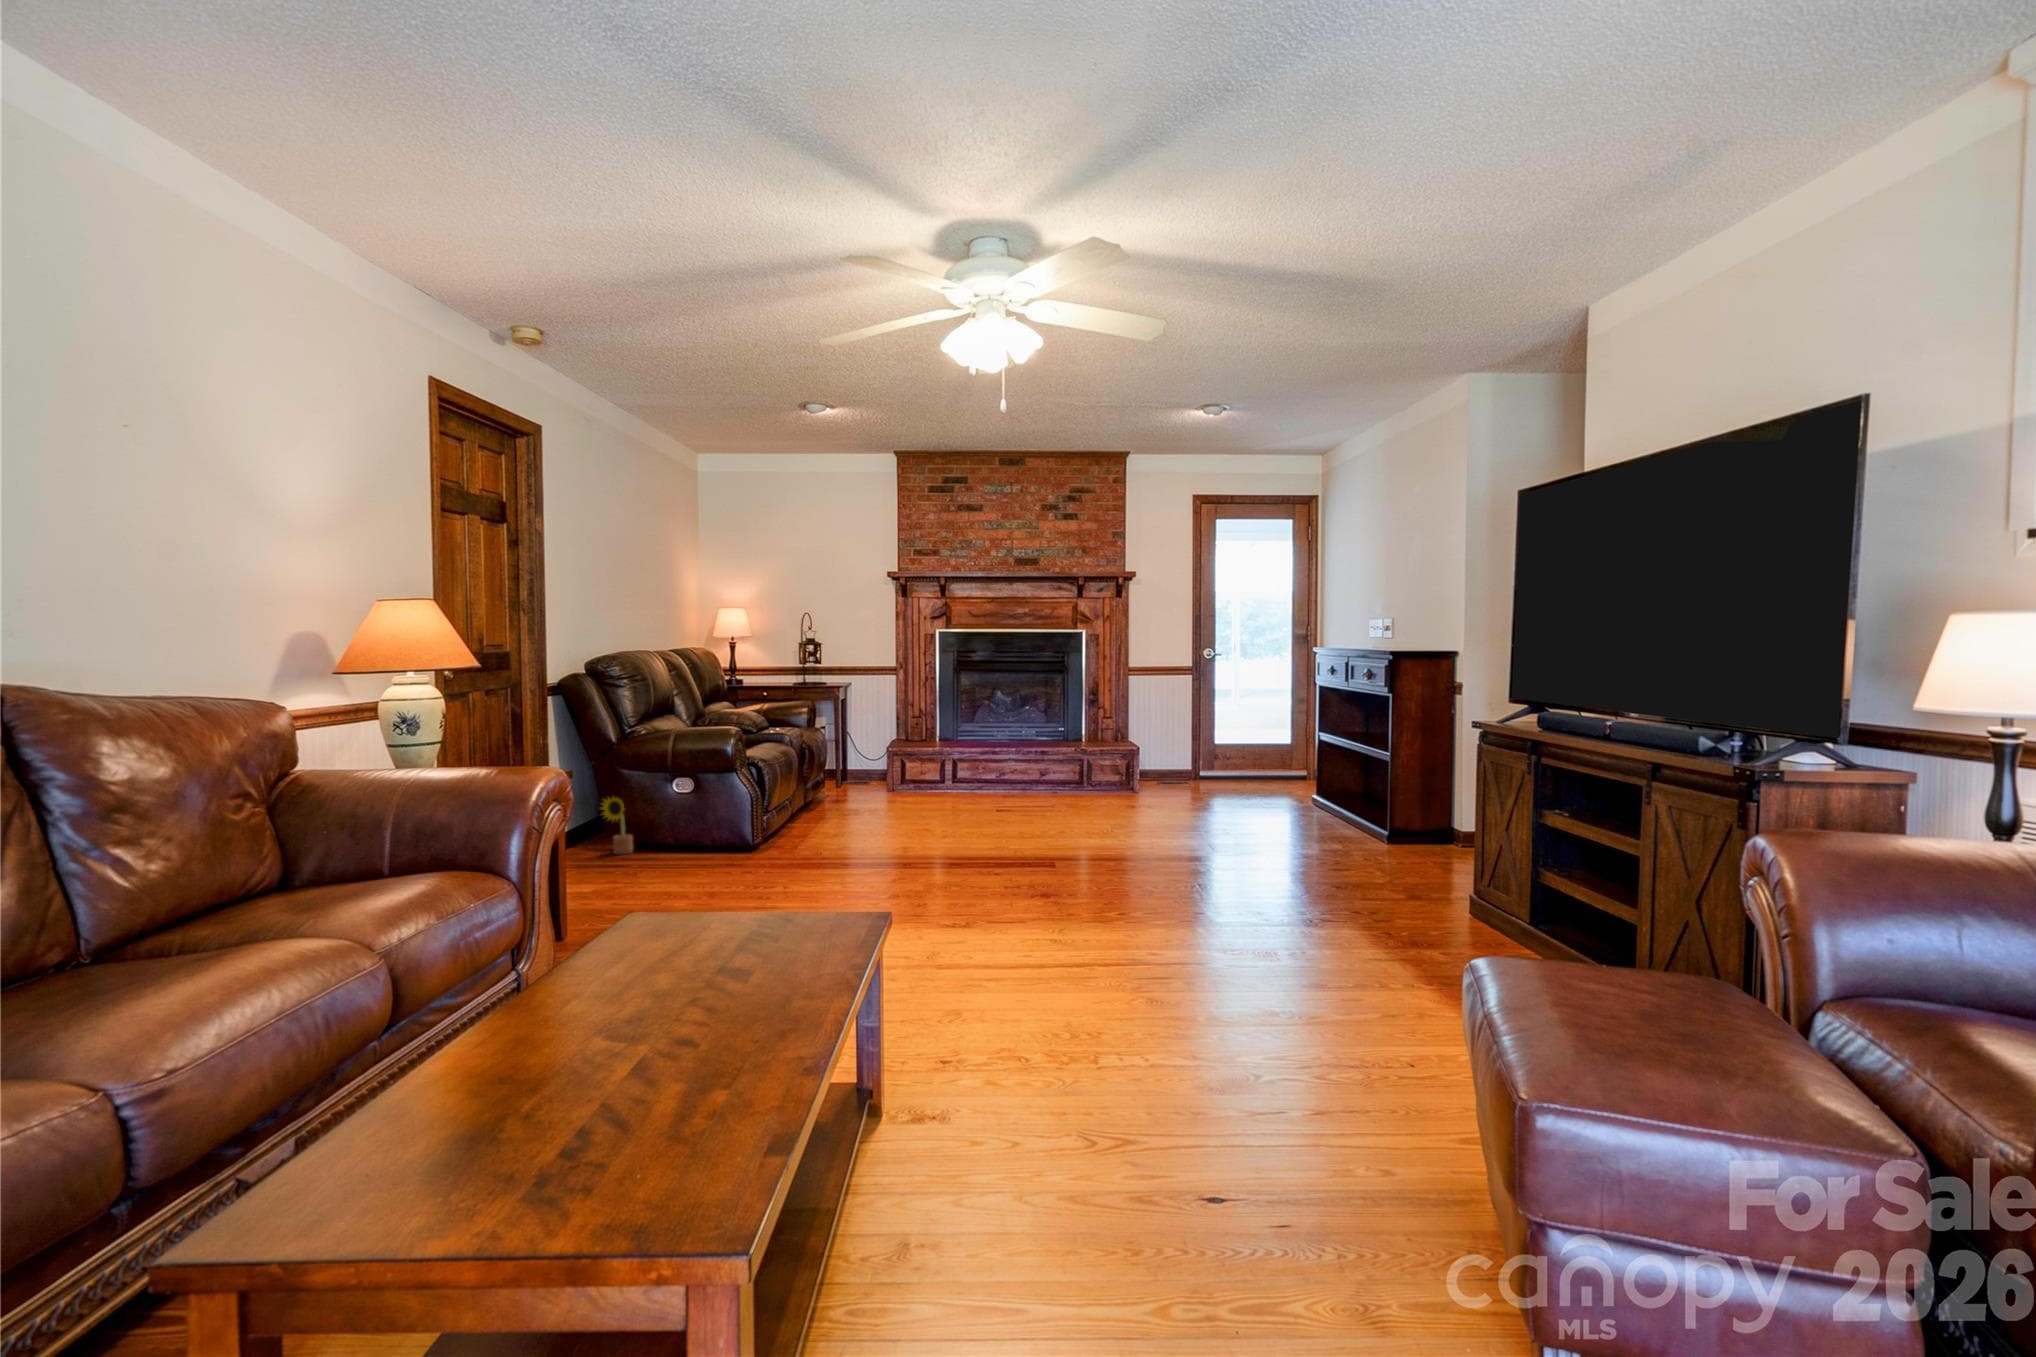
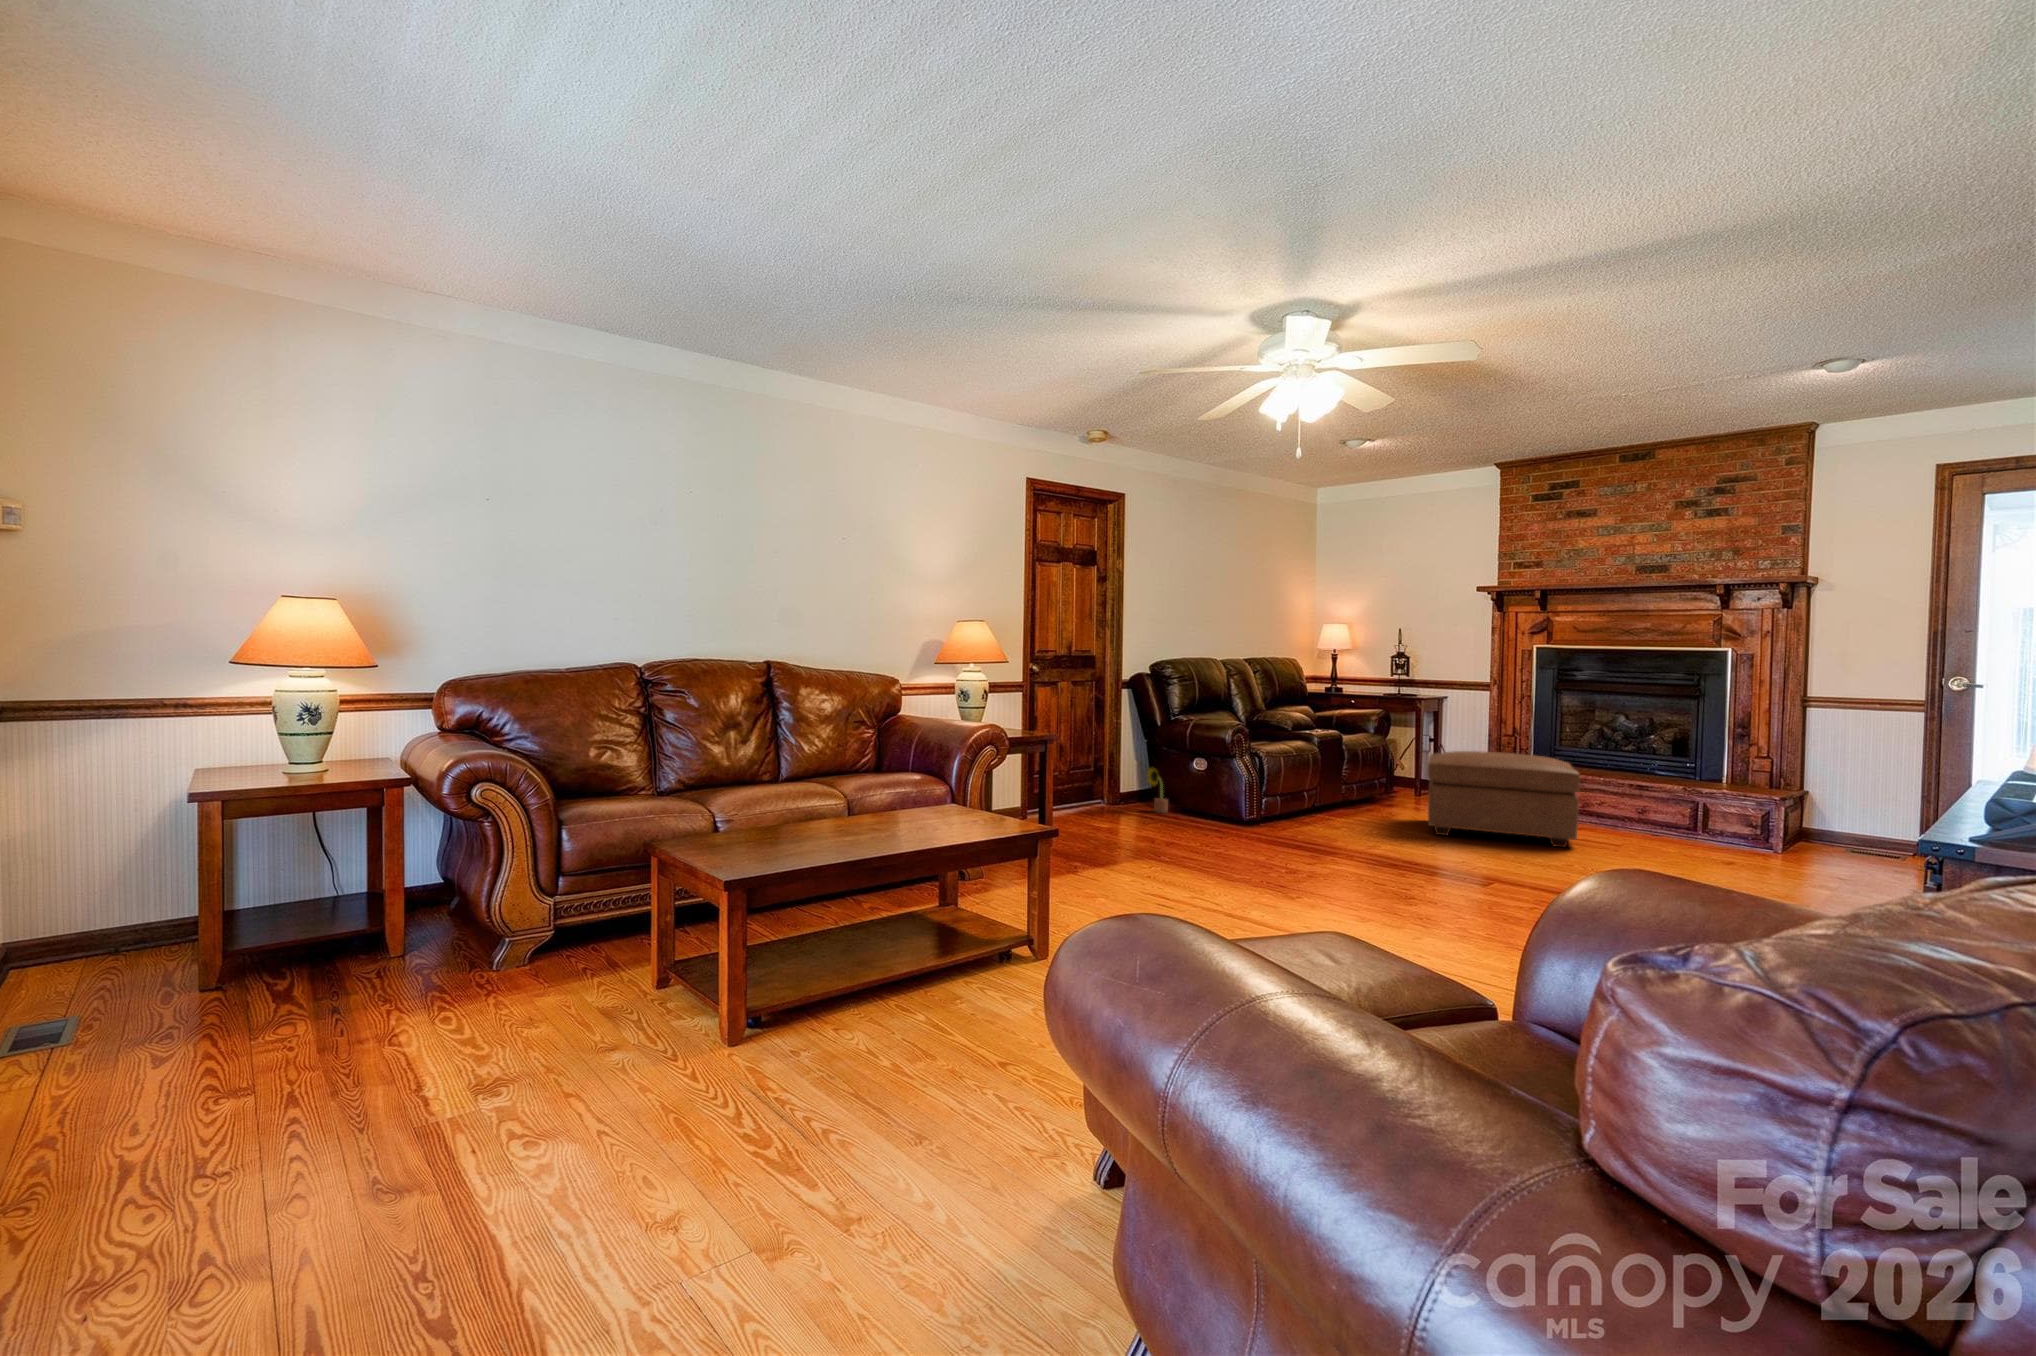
ottoman: none [896,732,1040,821] -> present [1427,751,1580,847]

